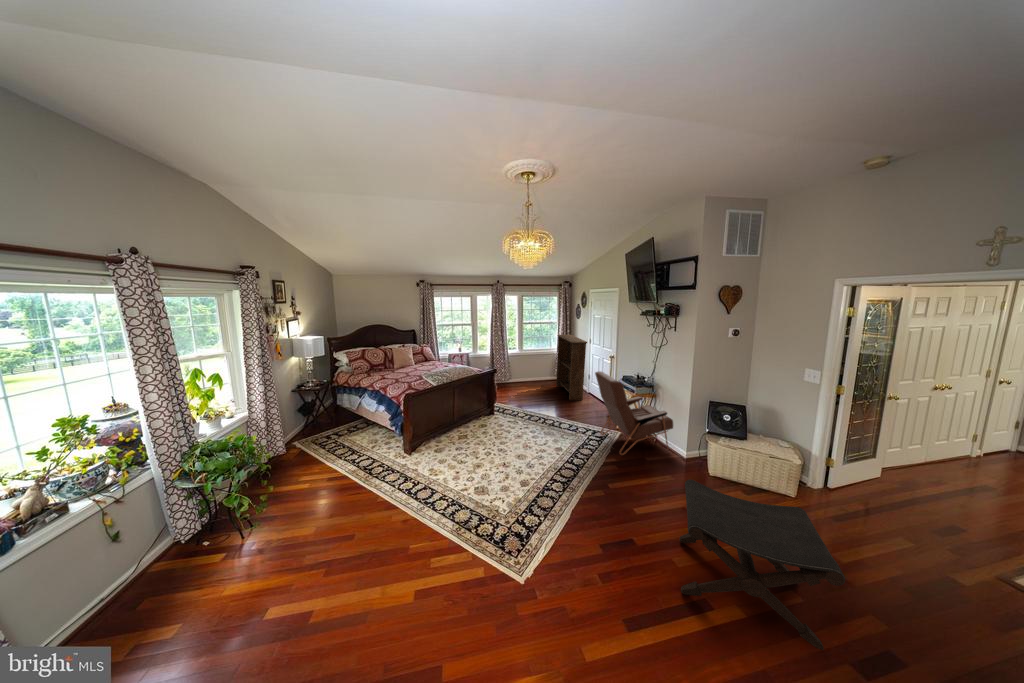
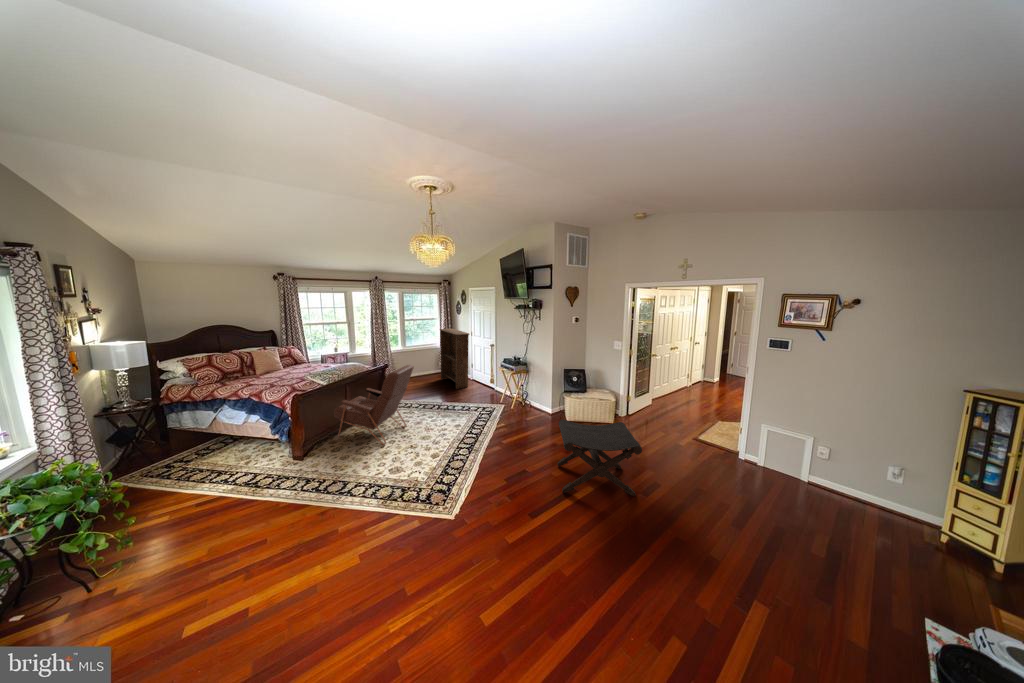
armchair: present [595,372,673,455] -> present [334,365,414,445]

